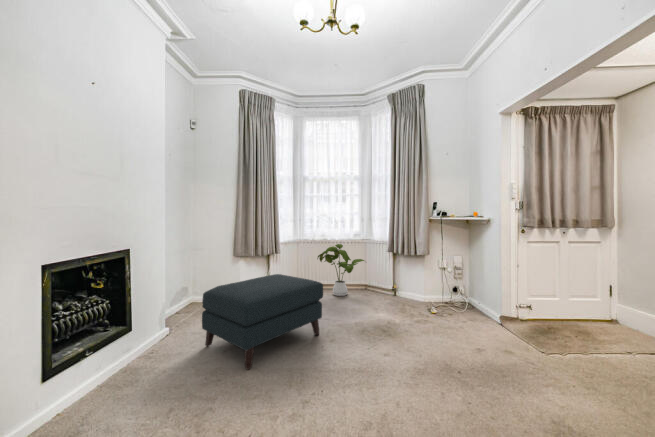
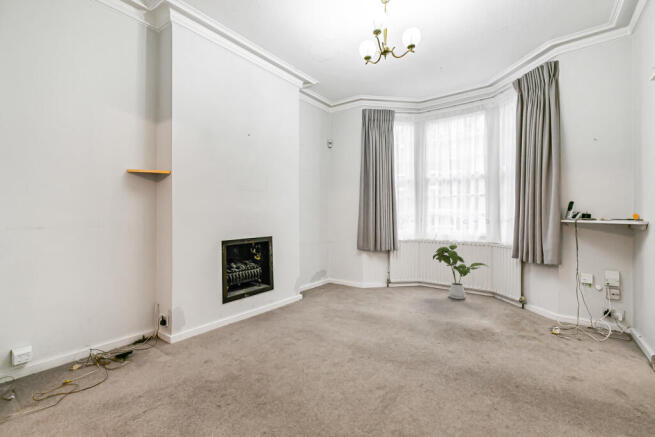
ottoman: present [202,274,323,370] -> none [312,266,404,330]

